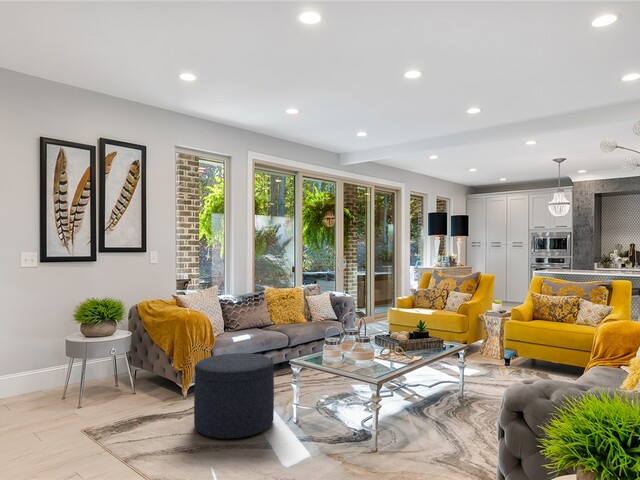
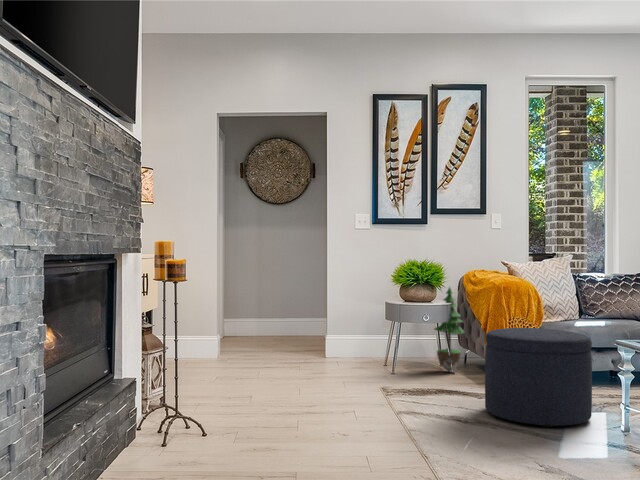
potted tree: none [113,319,142,393] -> present [435,288,464,371]

